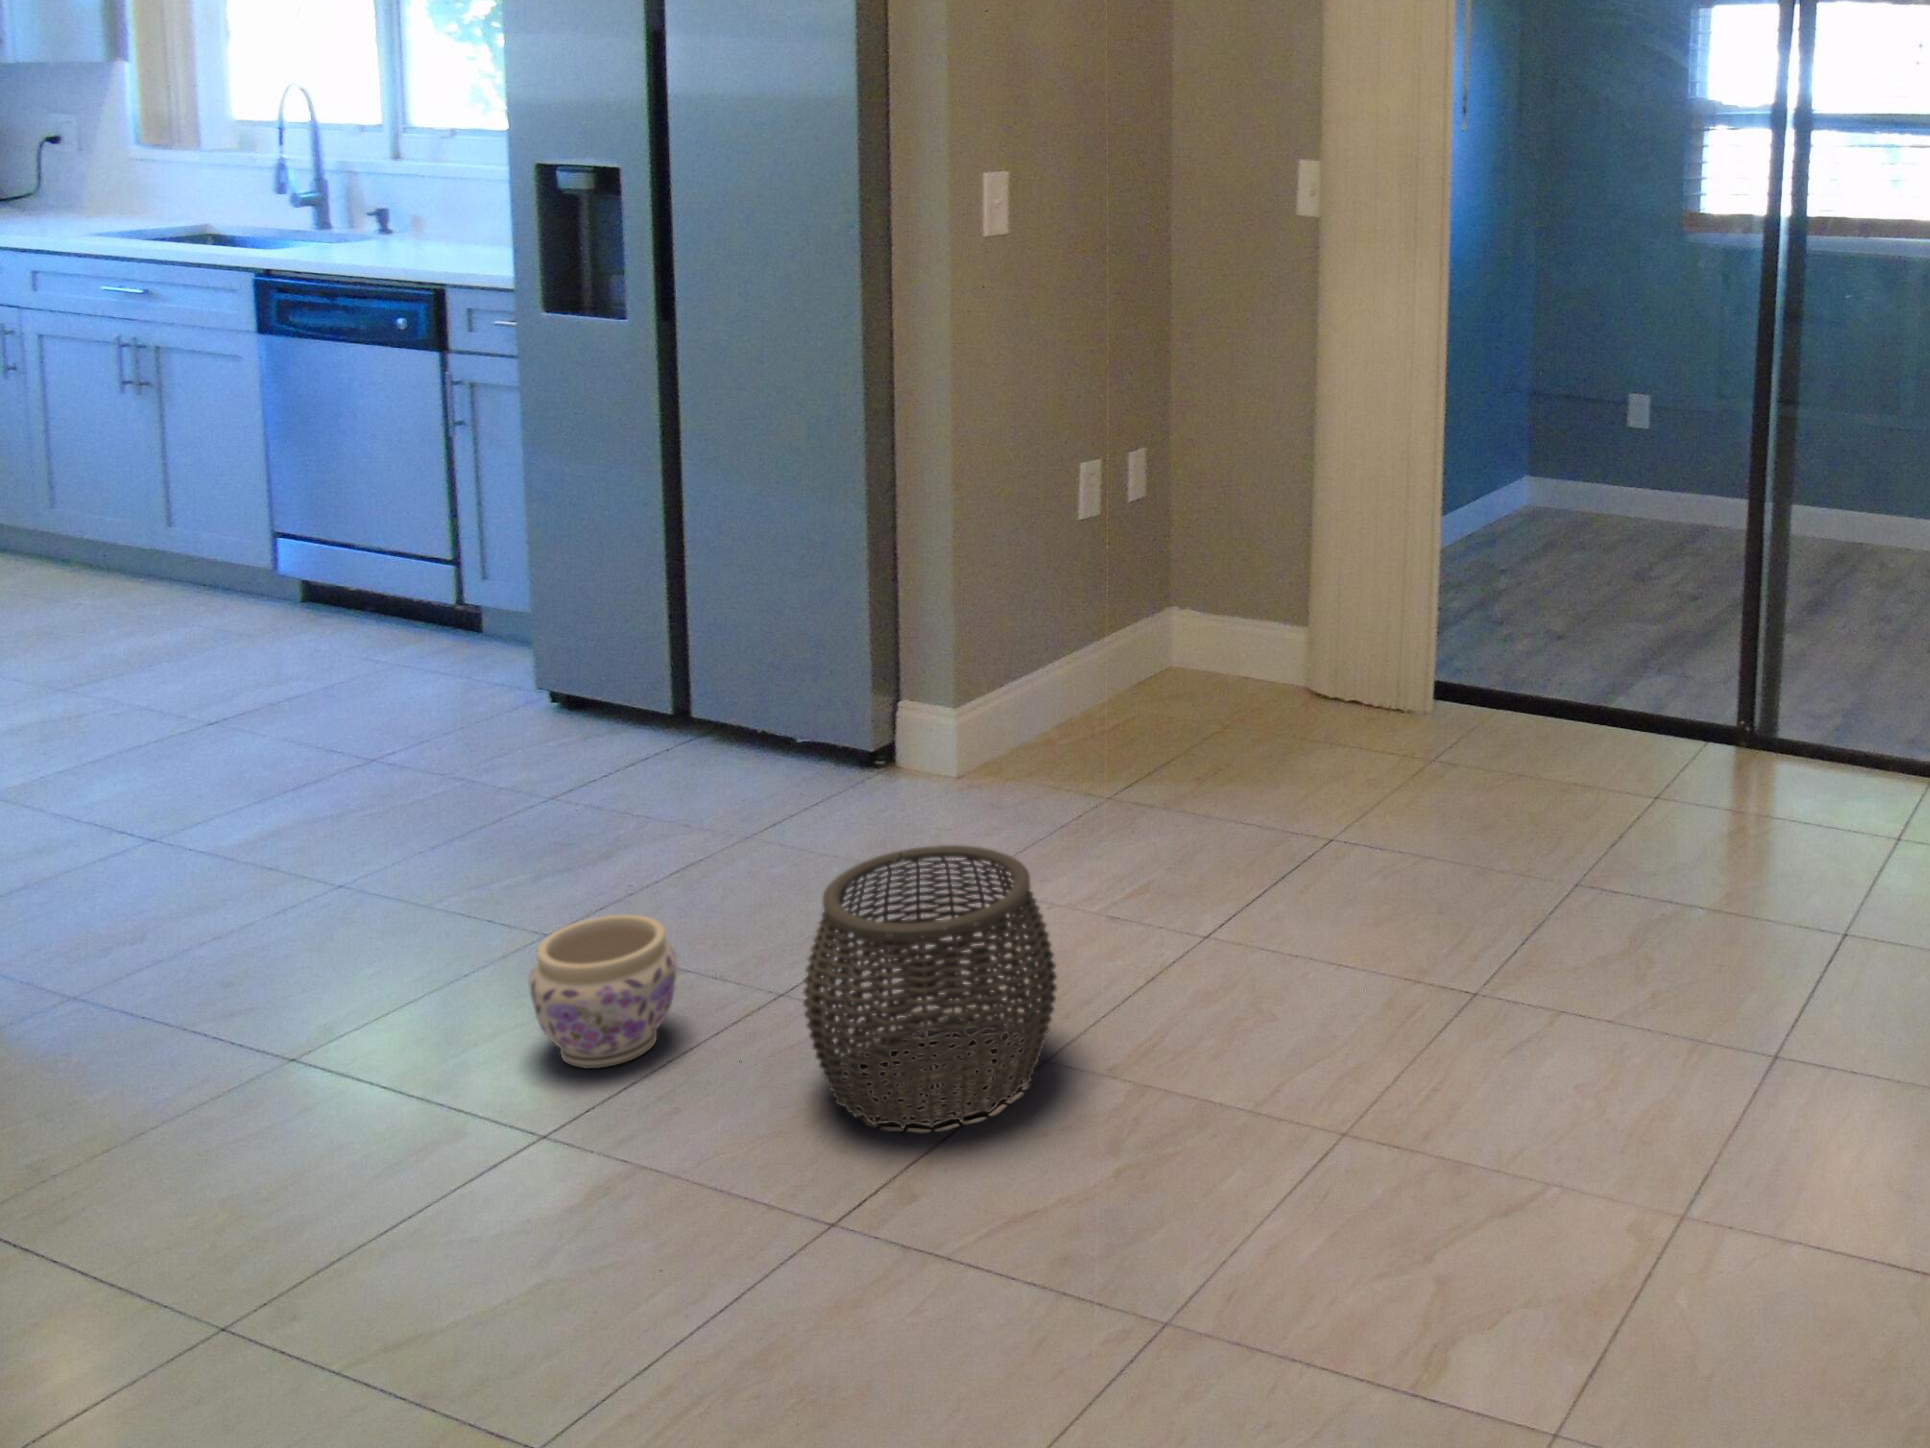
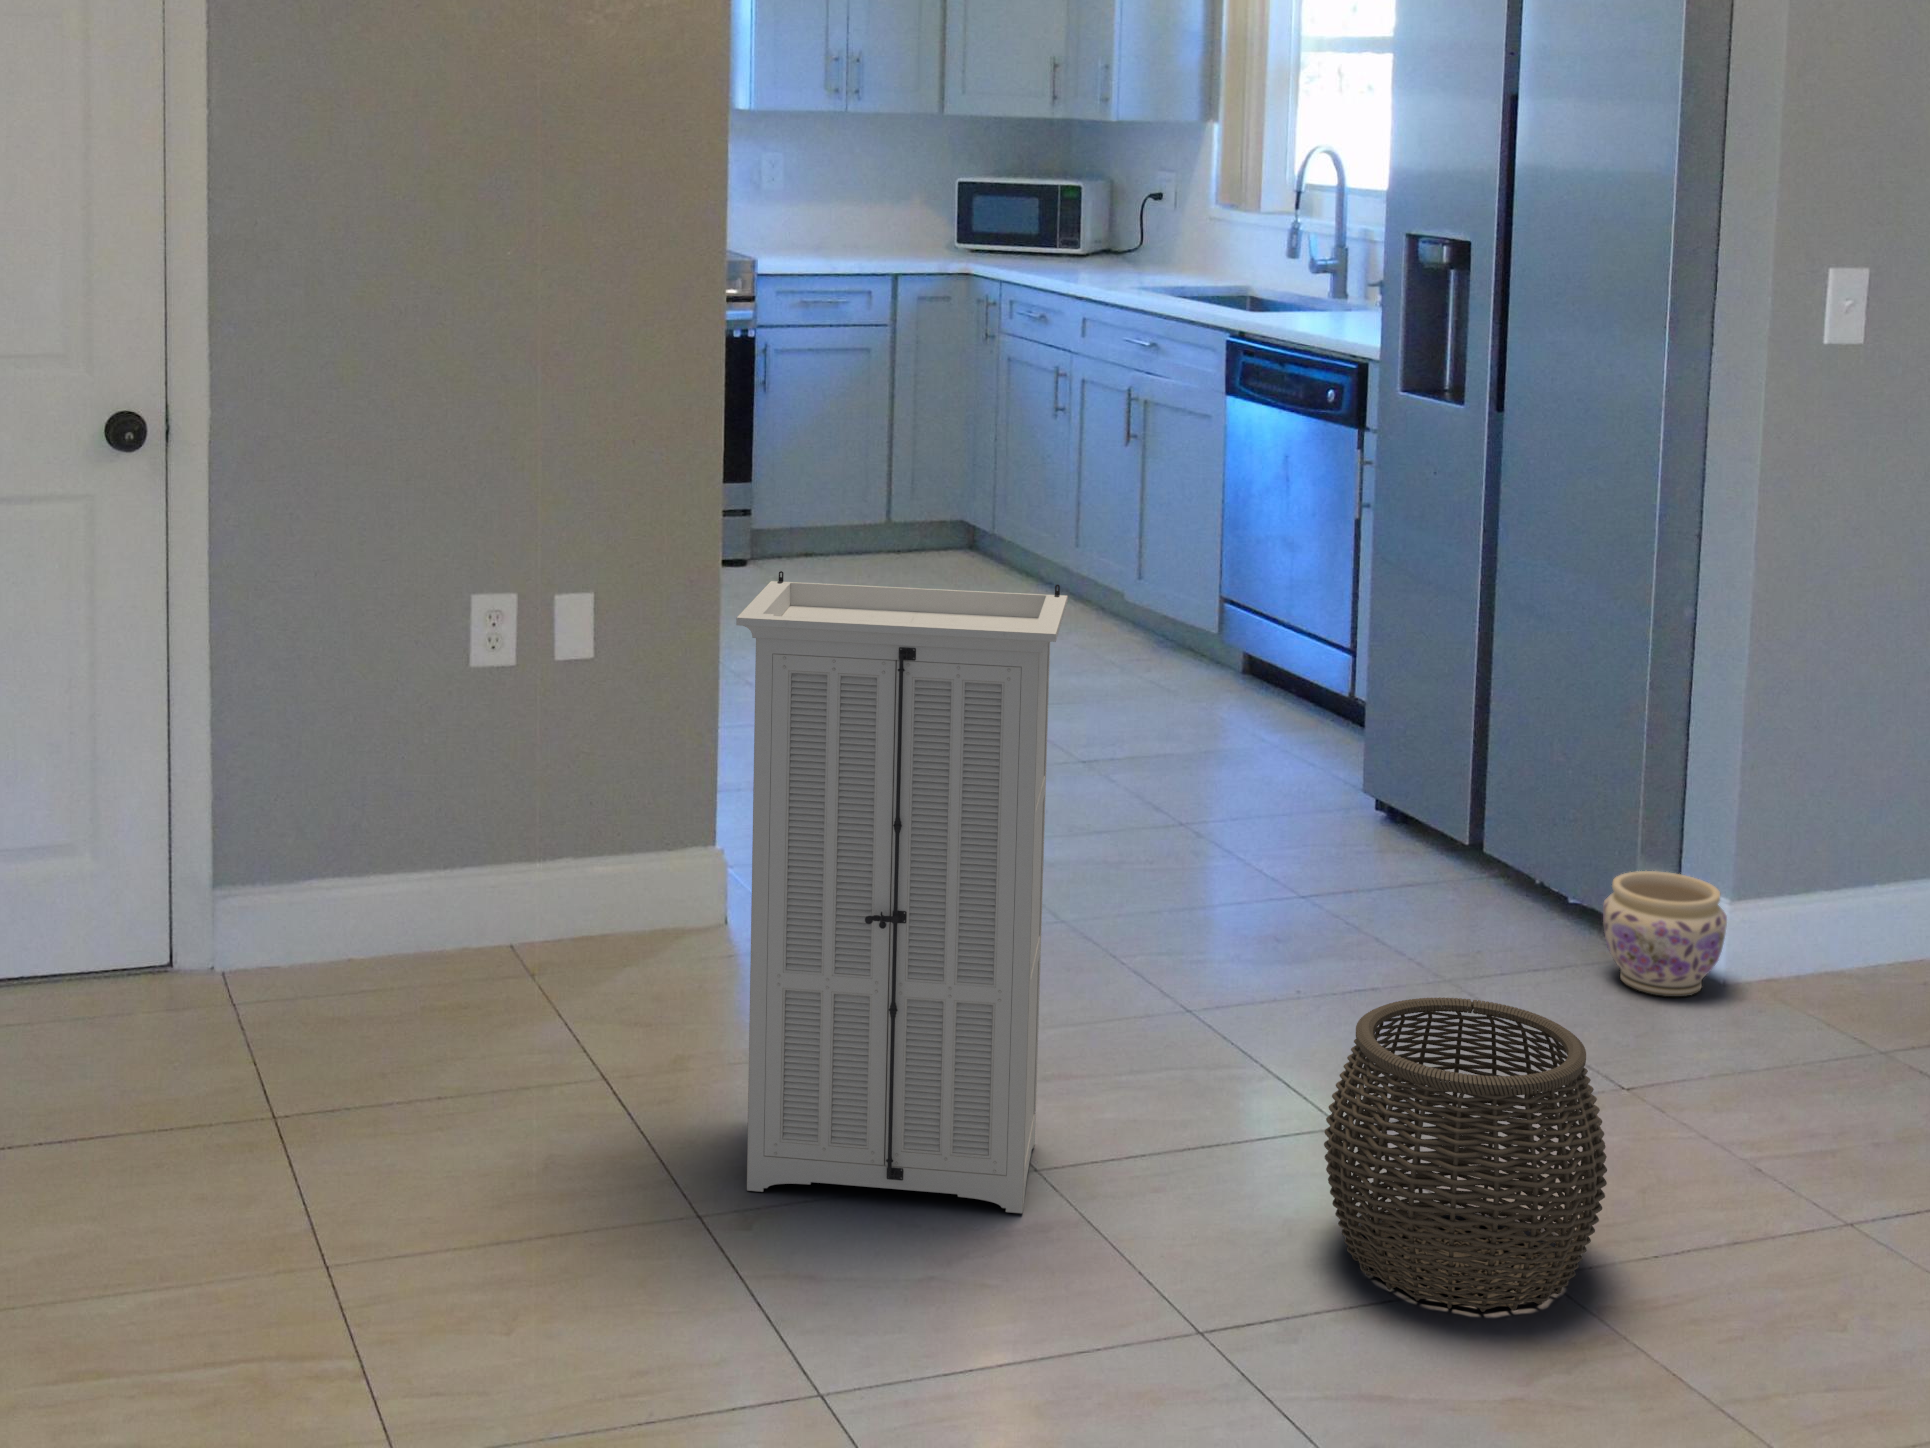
storage cabinet: none [49,566,515,1337] -> present [736,571,1068,1214]
planter: present [529,914,677,1069] -> present [1603,871,1727,997]

